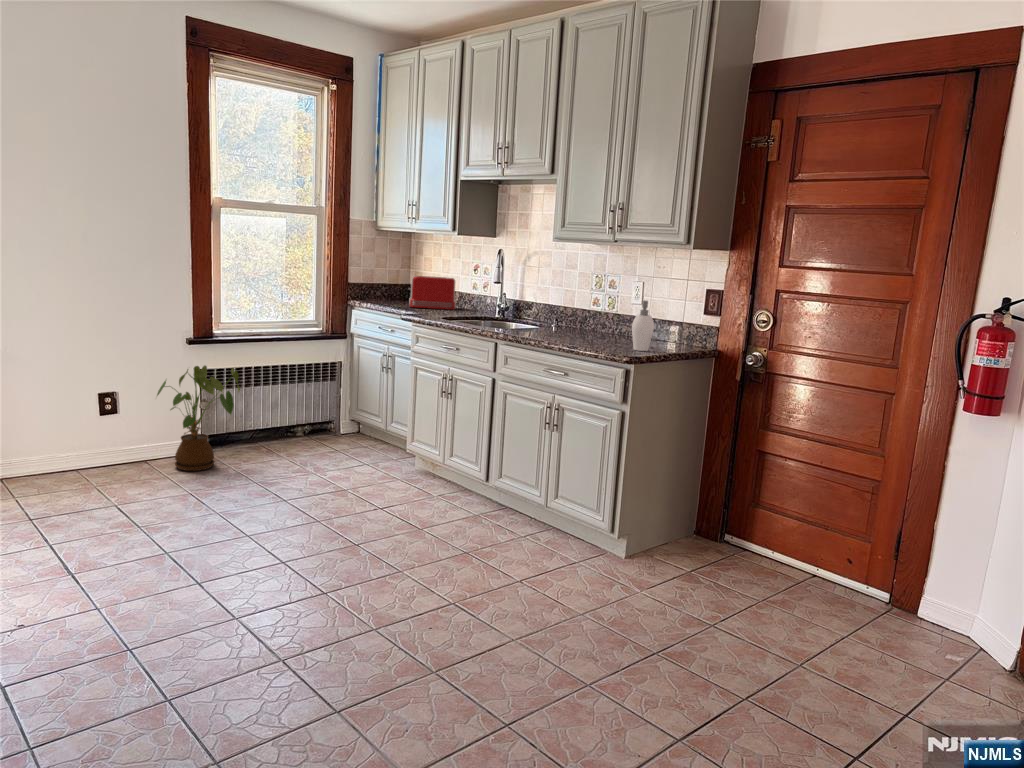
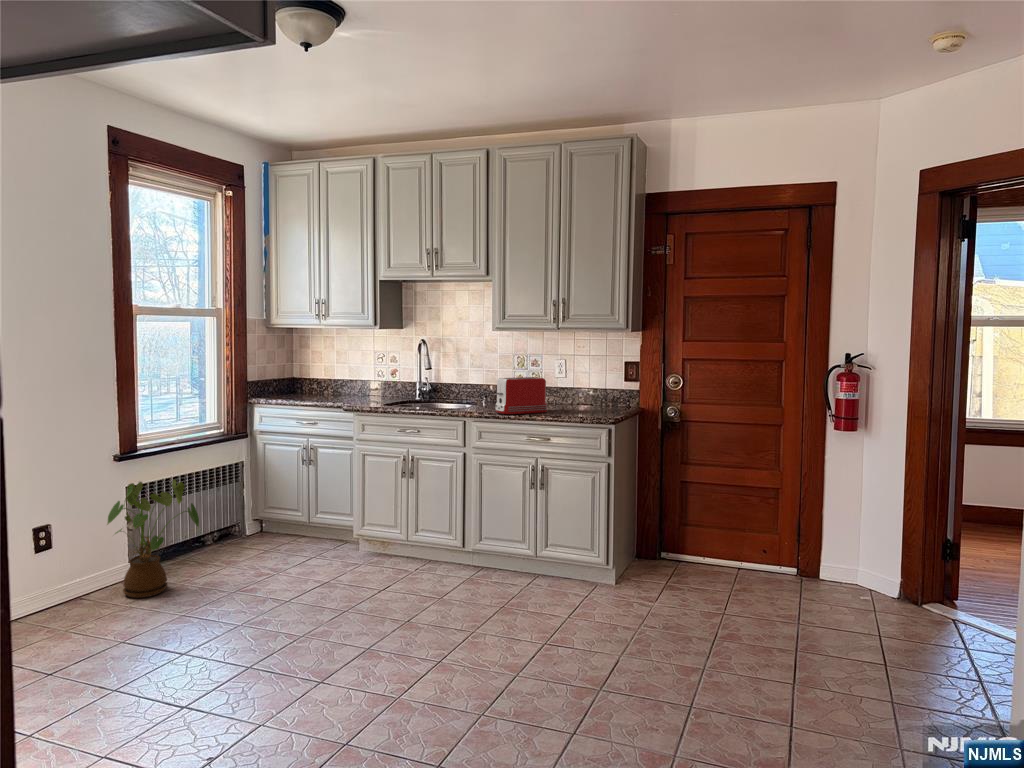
toaster: present [408,276,456,310] -> present [496,377,547,414]
soap dispenser: present [632,300,654,351] -> none [590,375,607,415]

